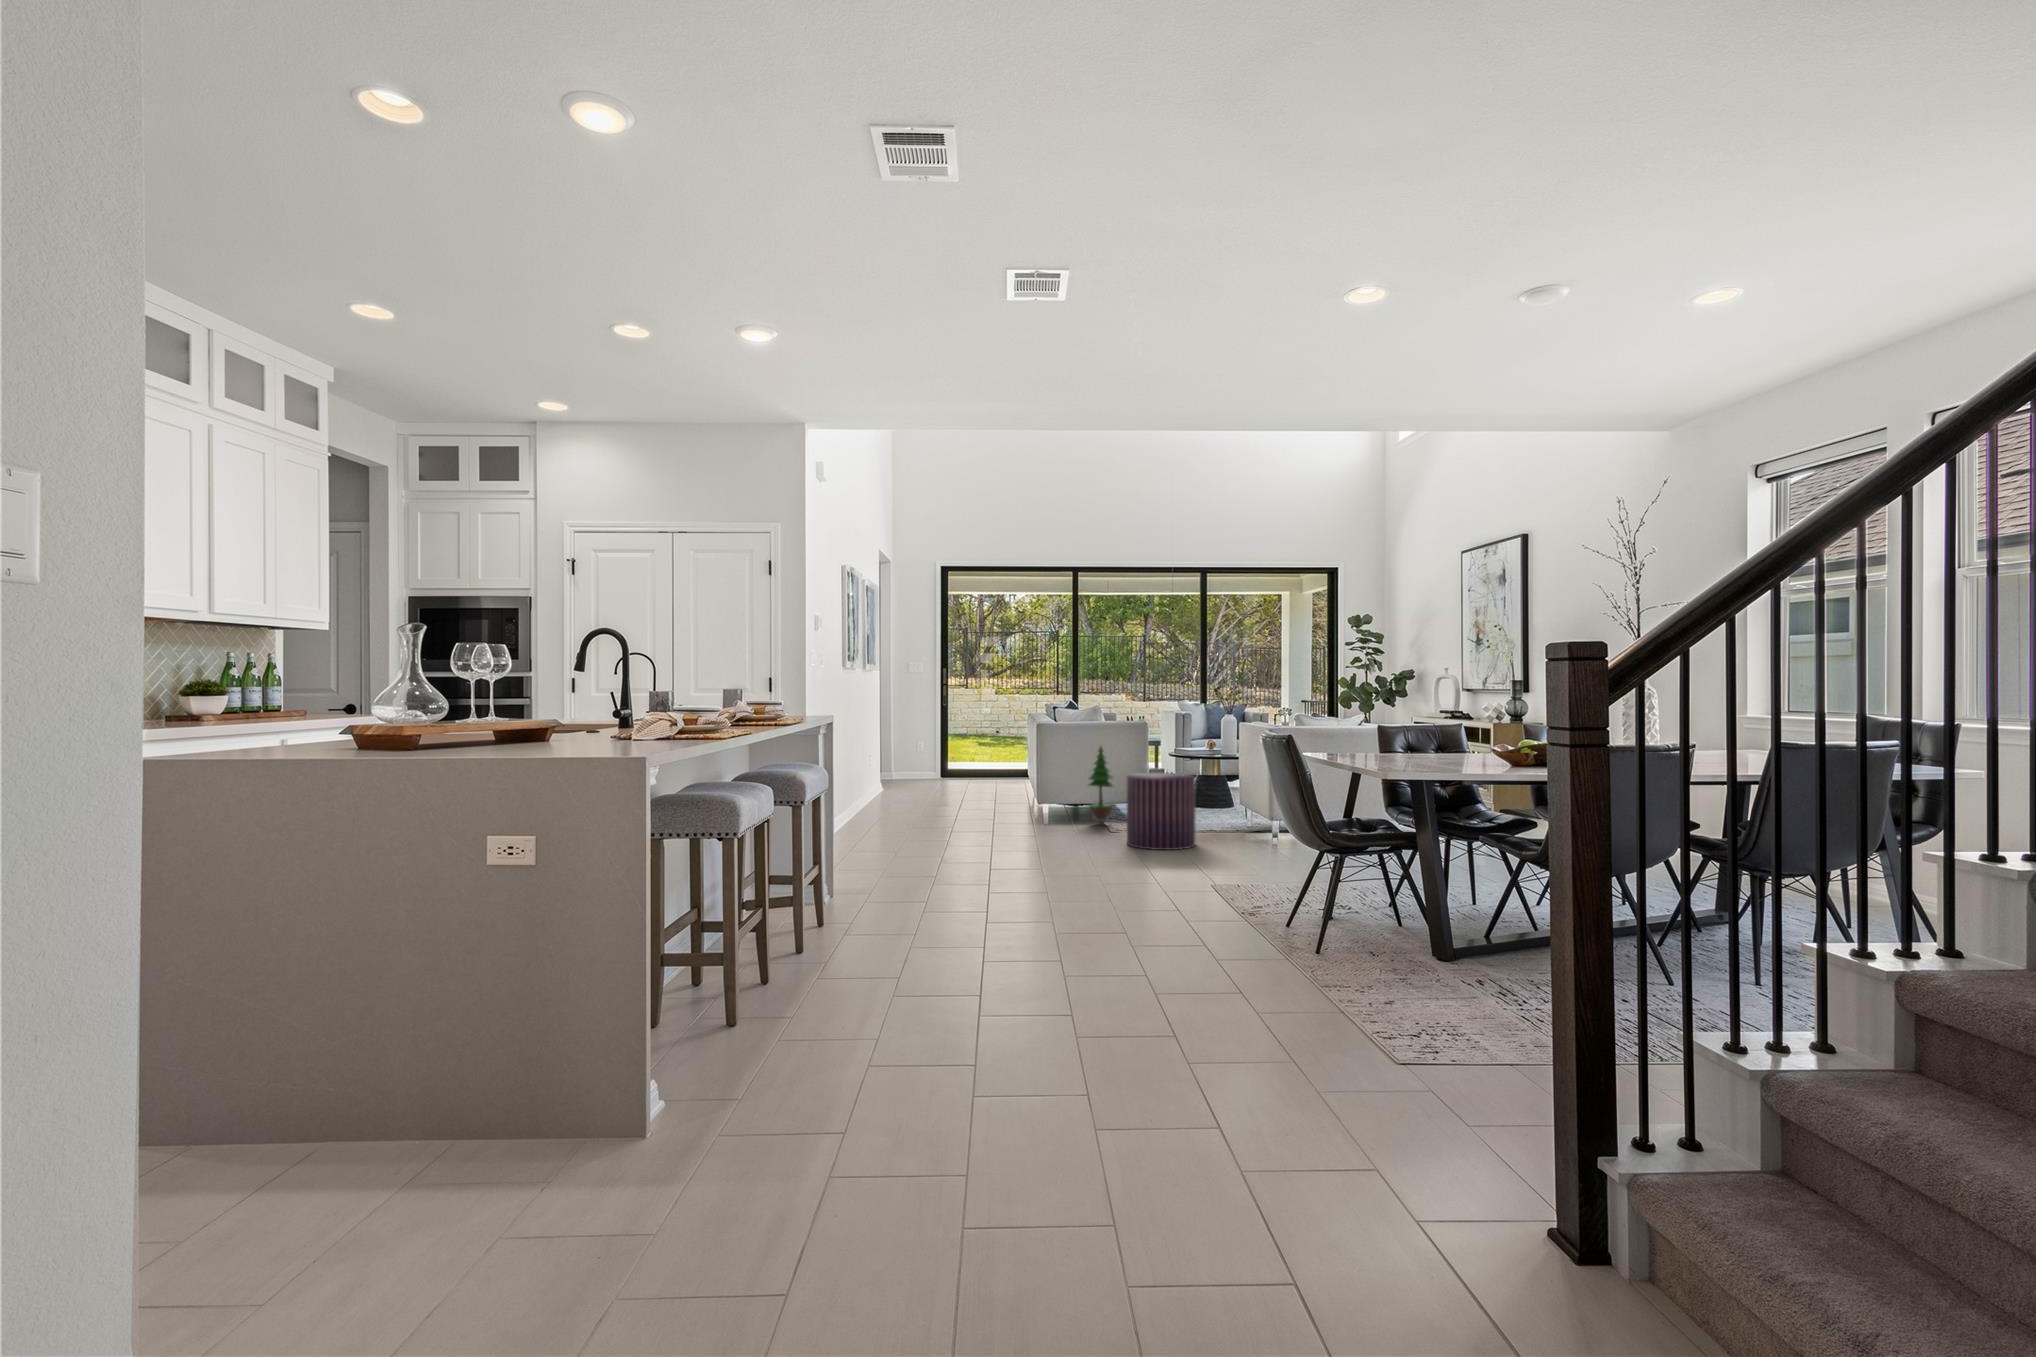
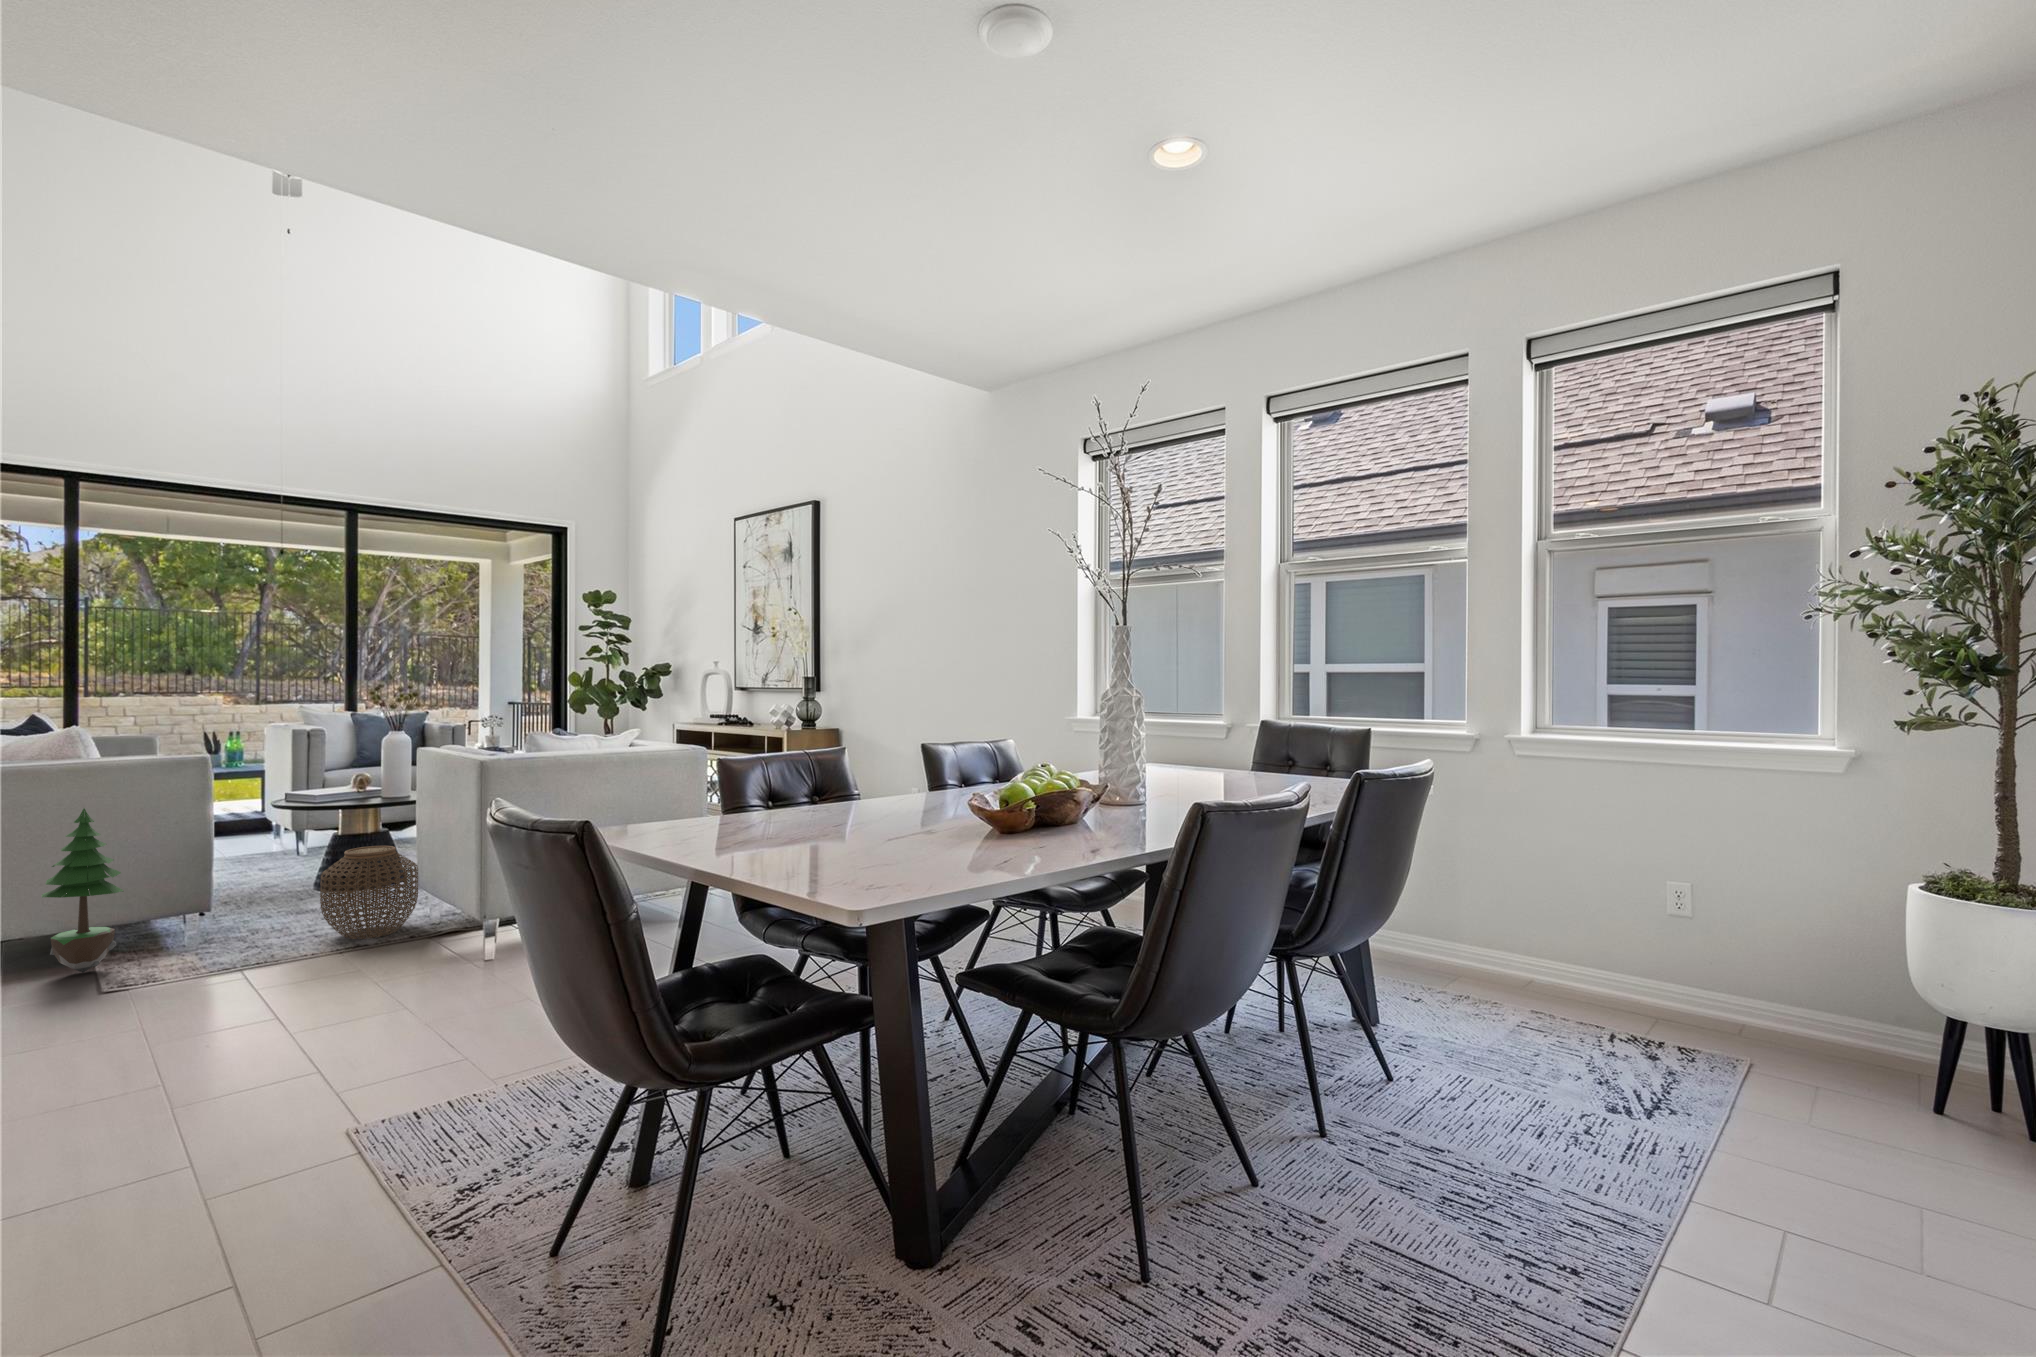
pouf: present [1127,772,1195,850] -> none [137,856,317,1033]
woven basket: none [1194,778,1241,828] -> present [320,846,418,939]

